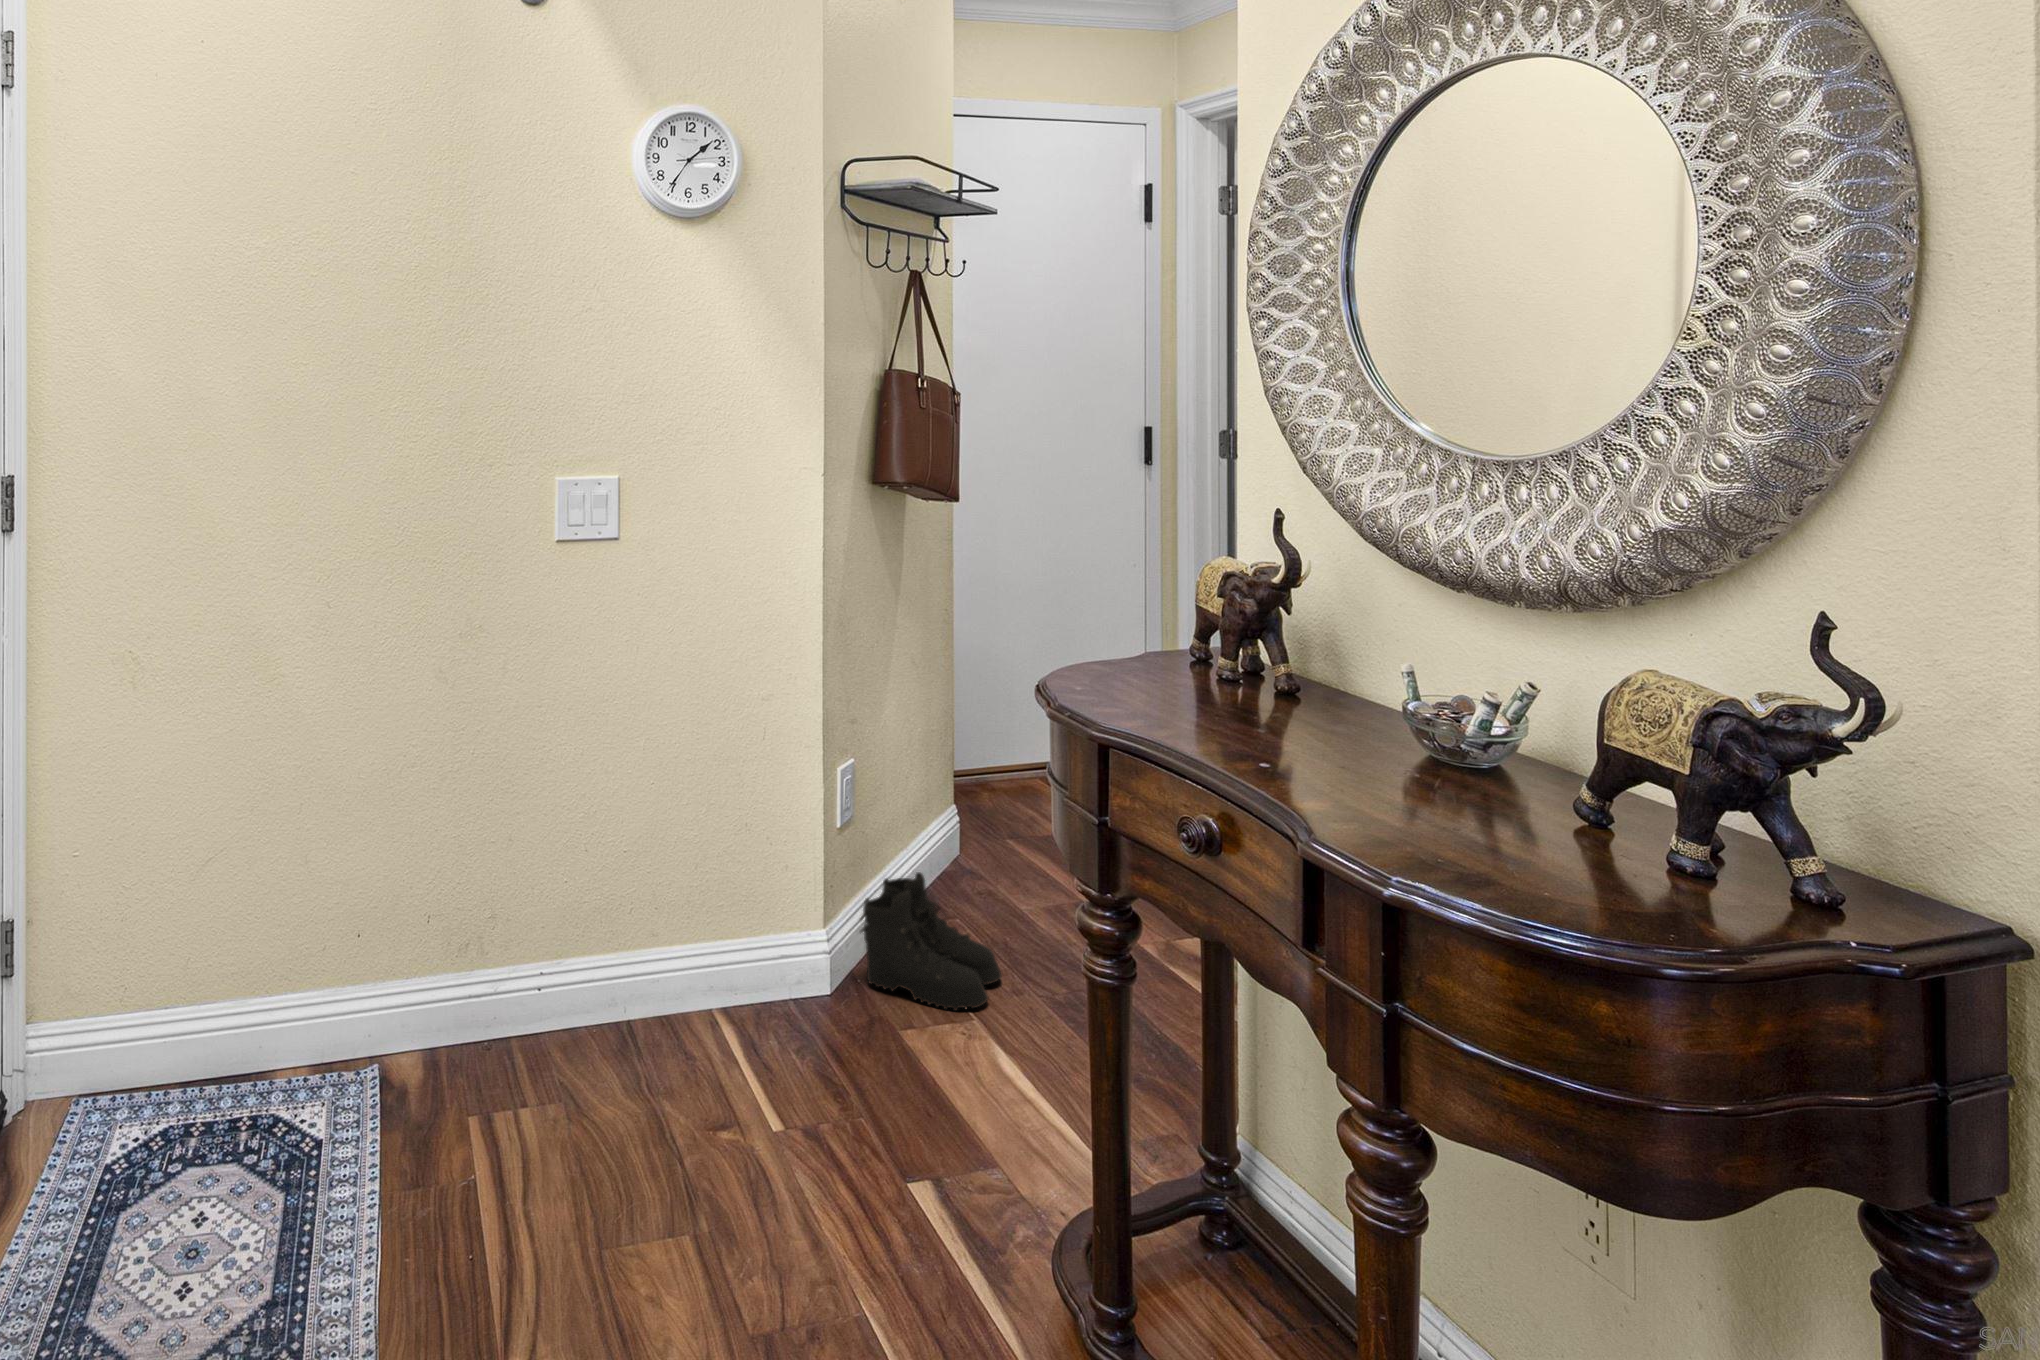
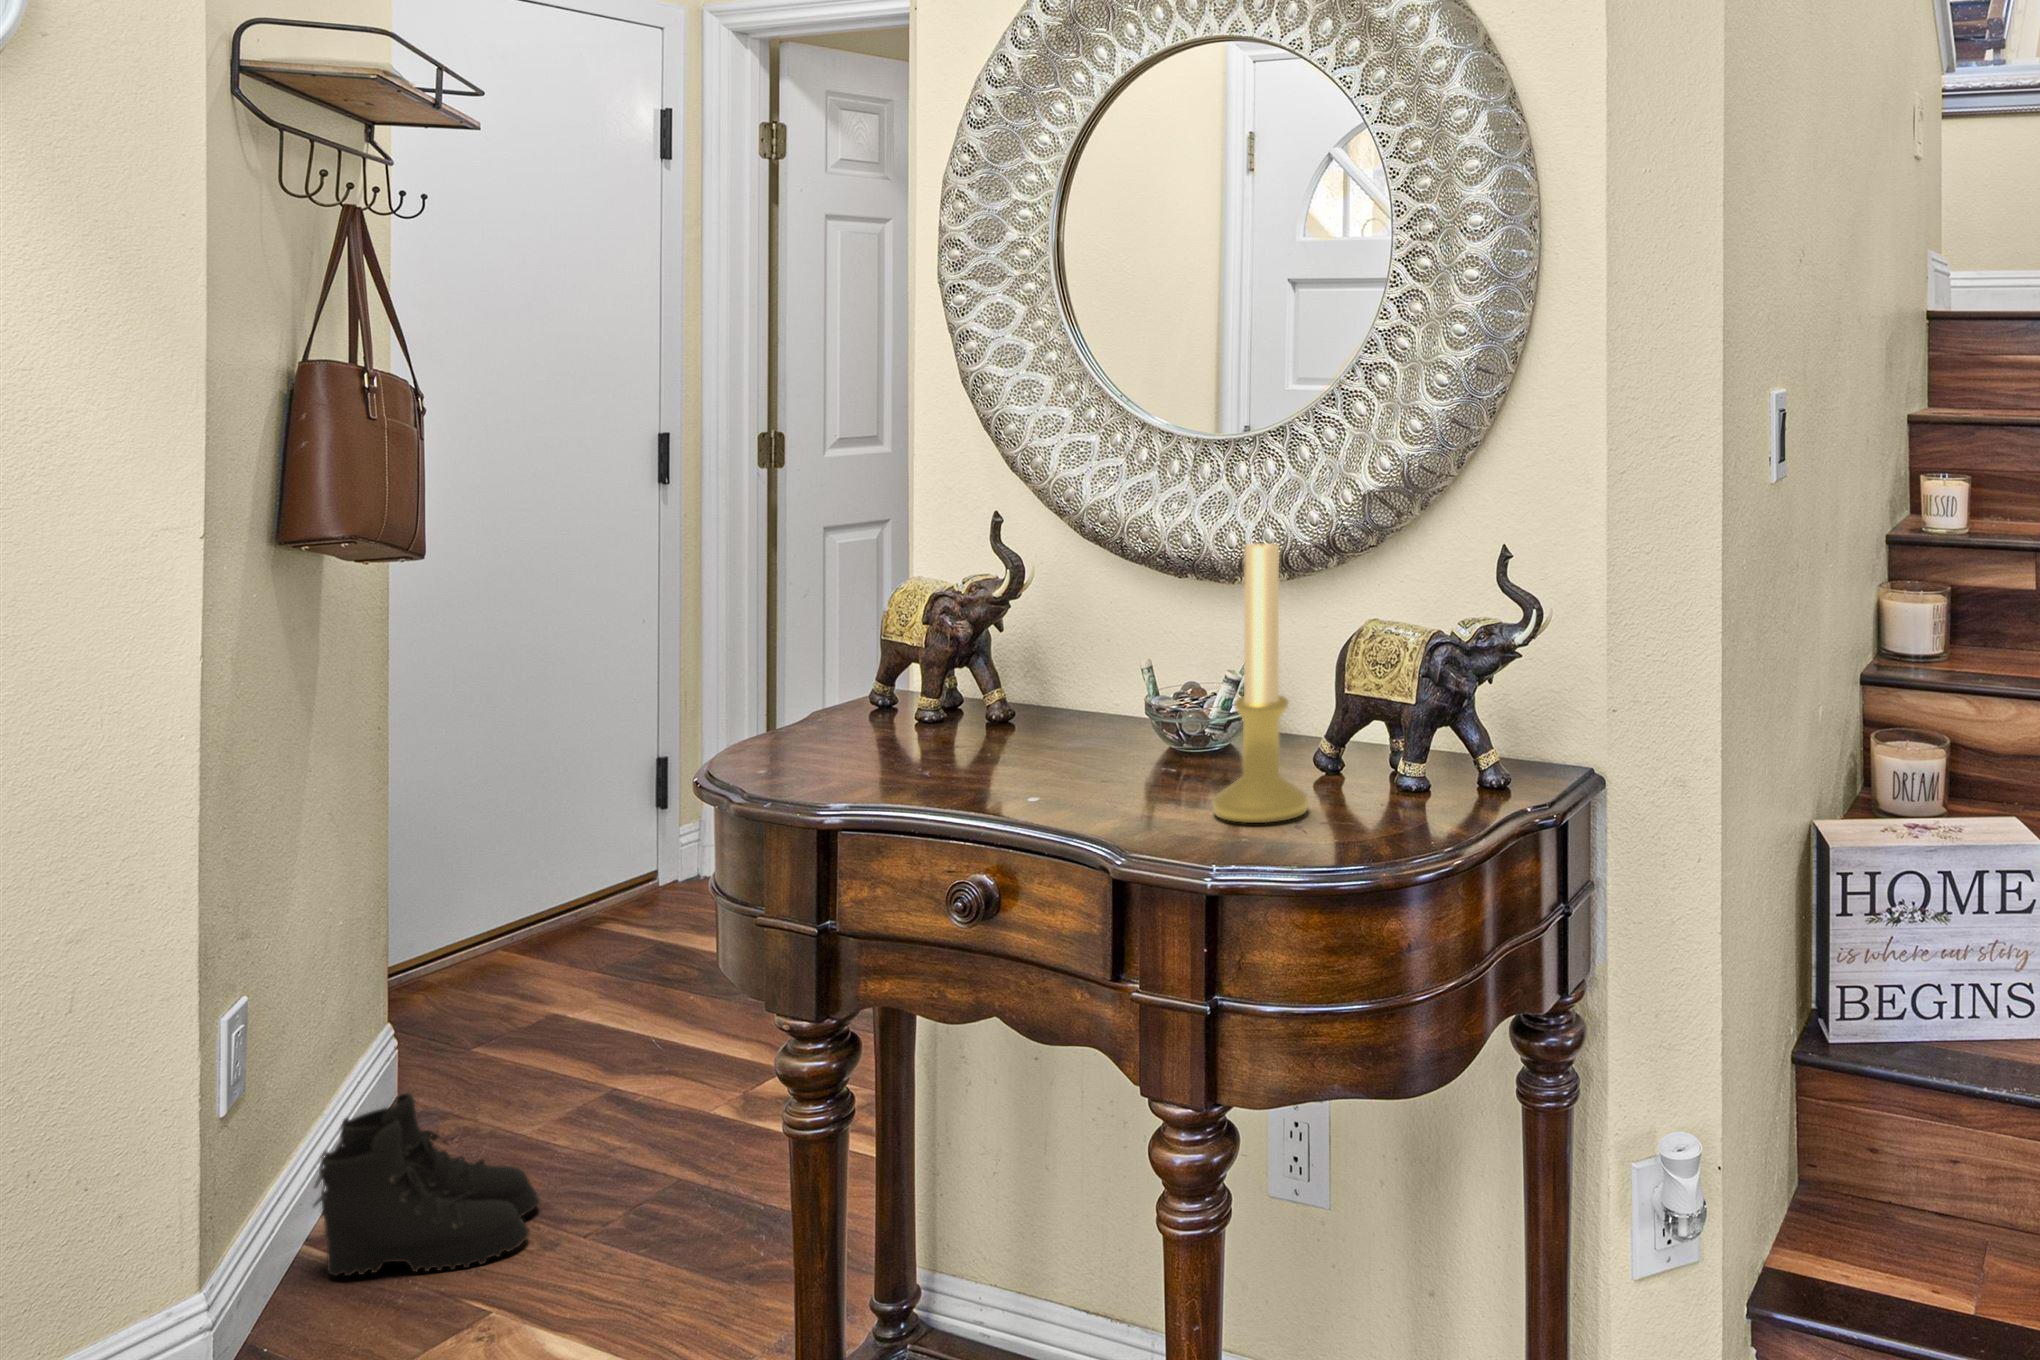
candle holder: none [1429,565,1544,874] -> present [1213,542,1308,823]

